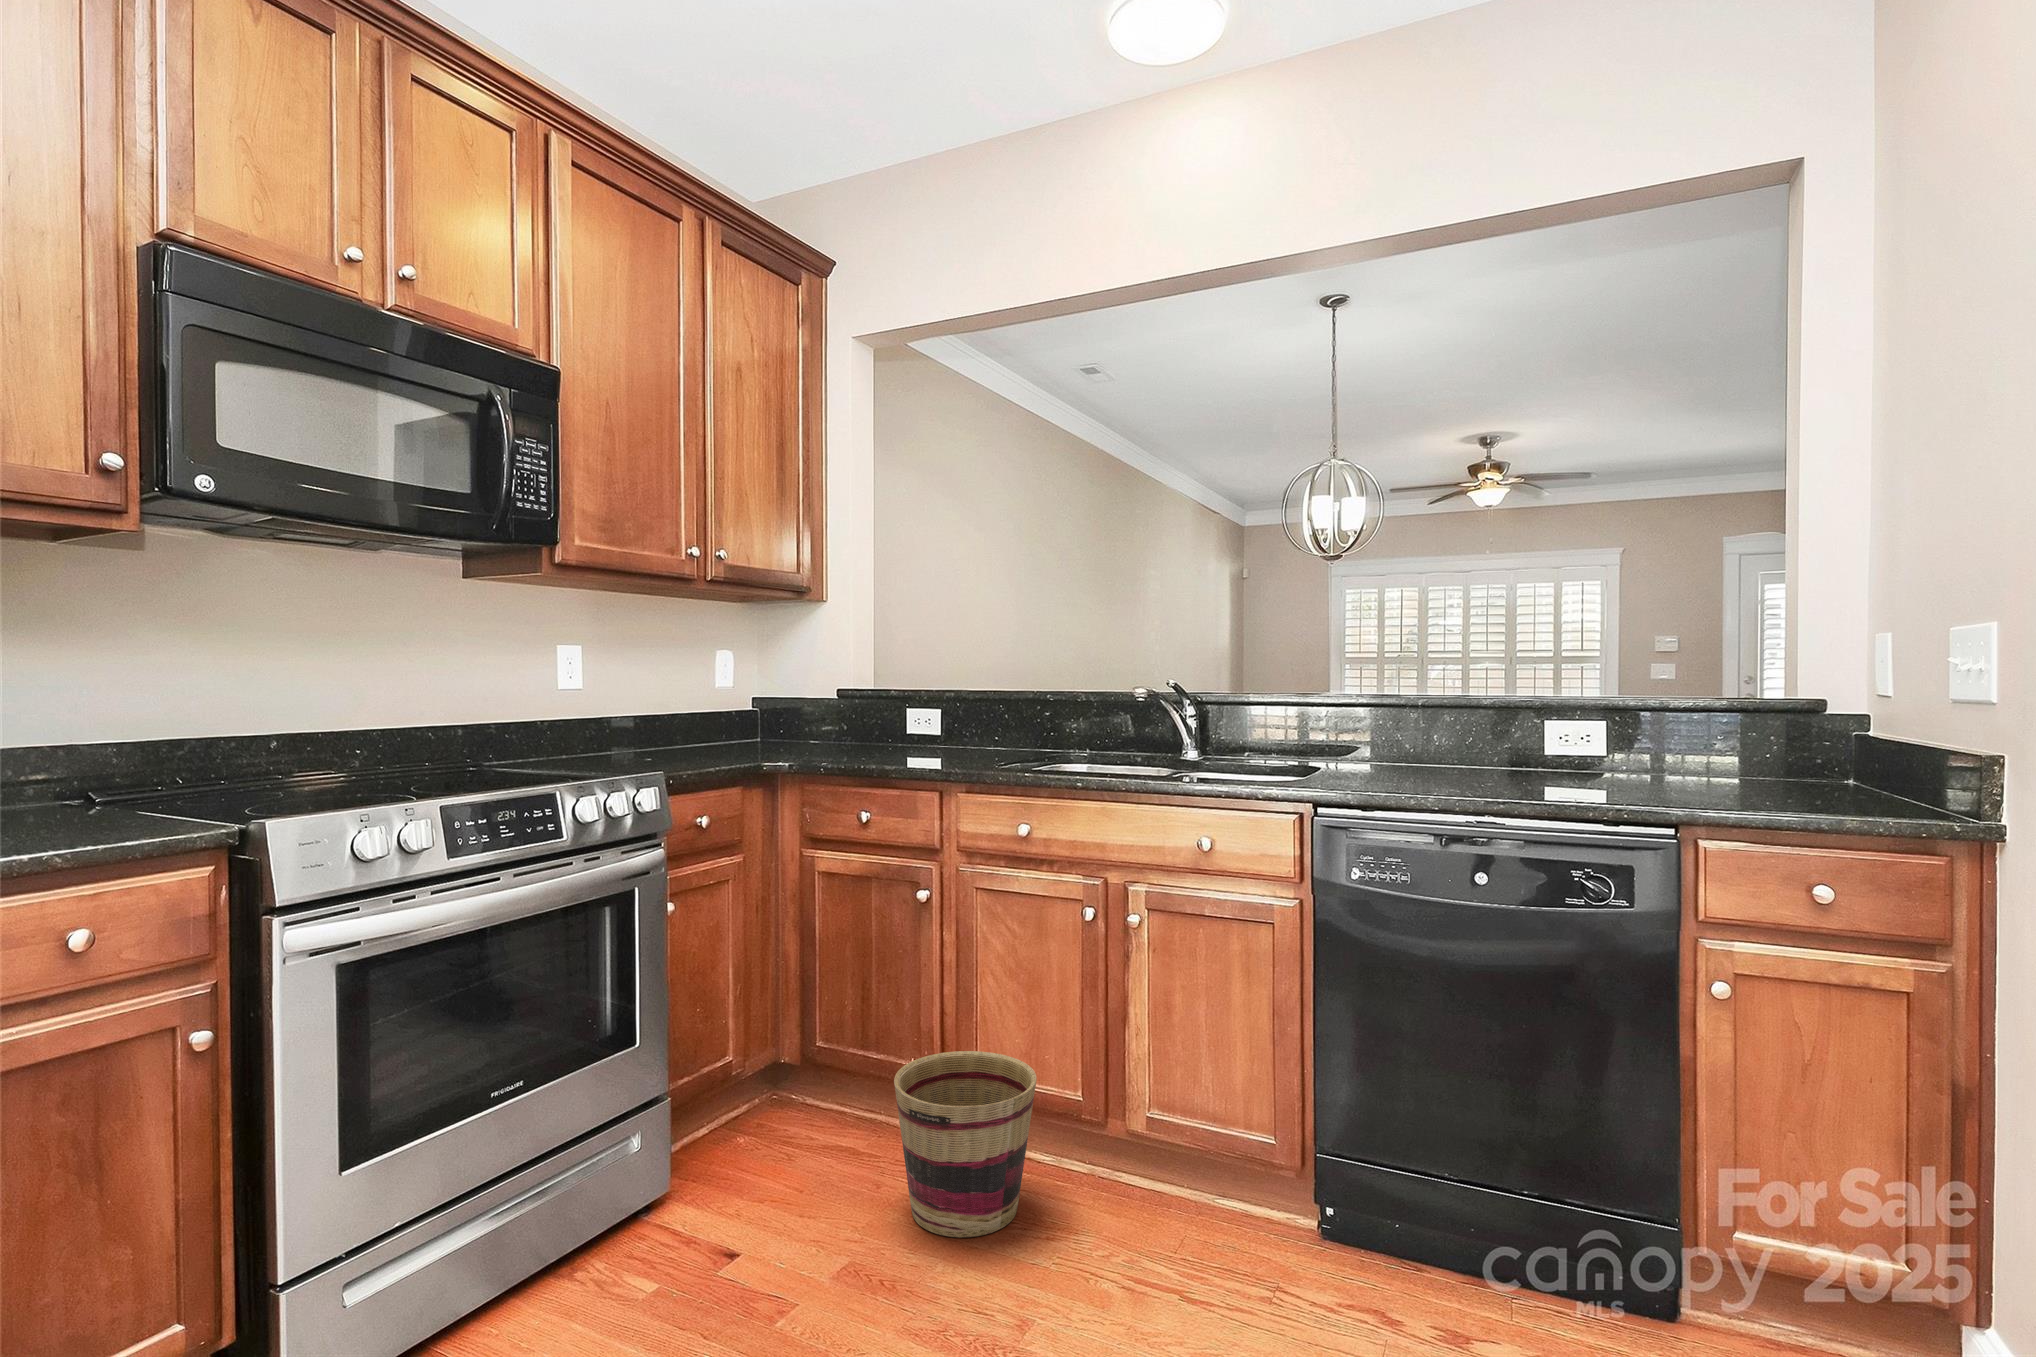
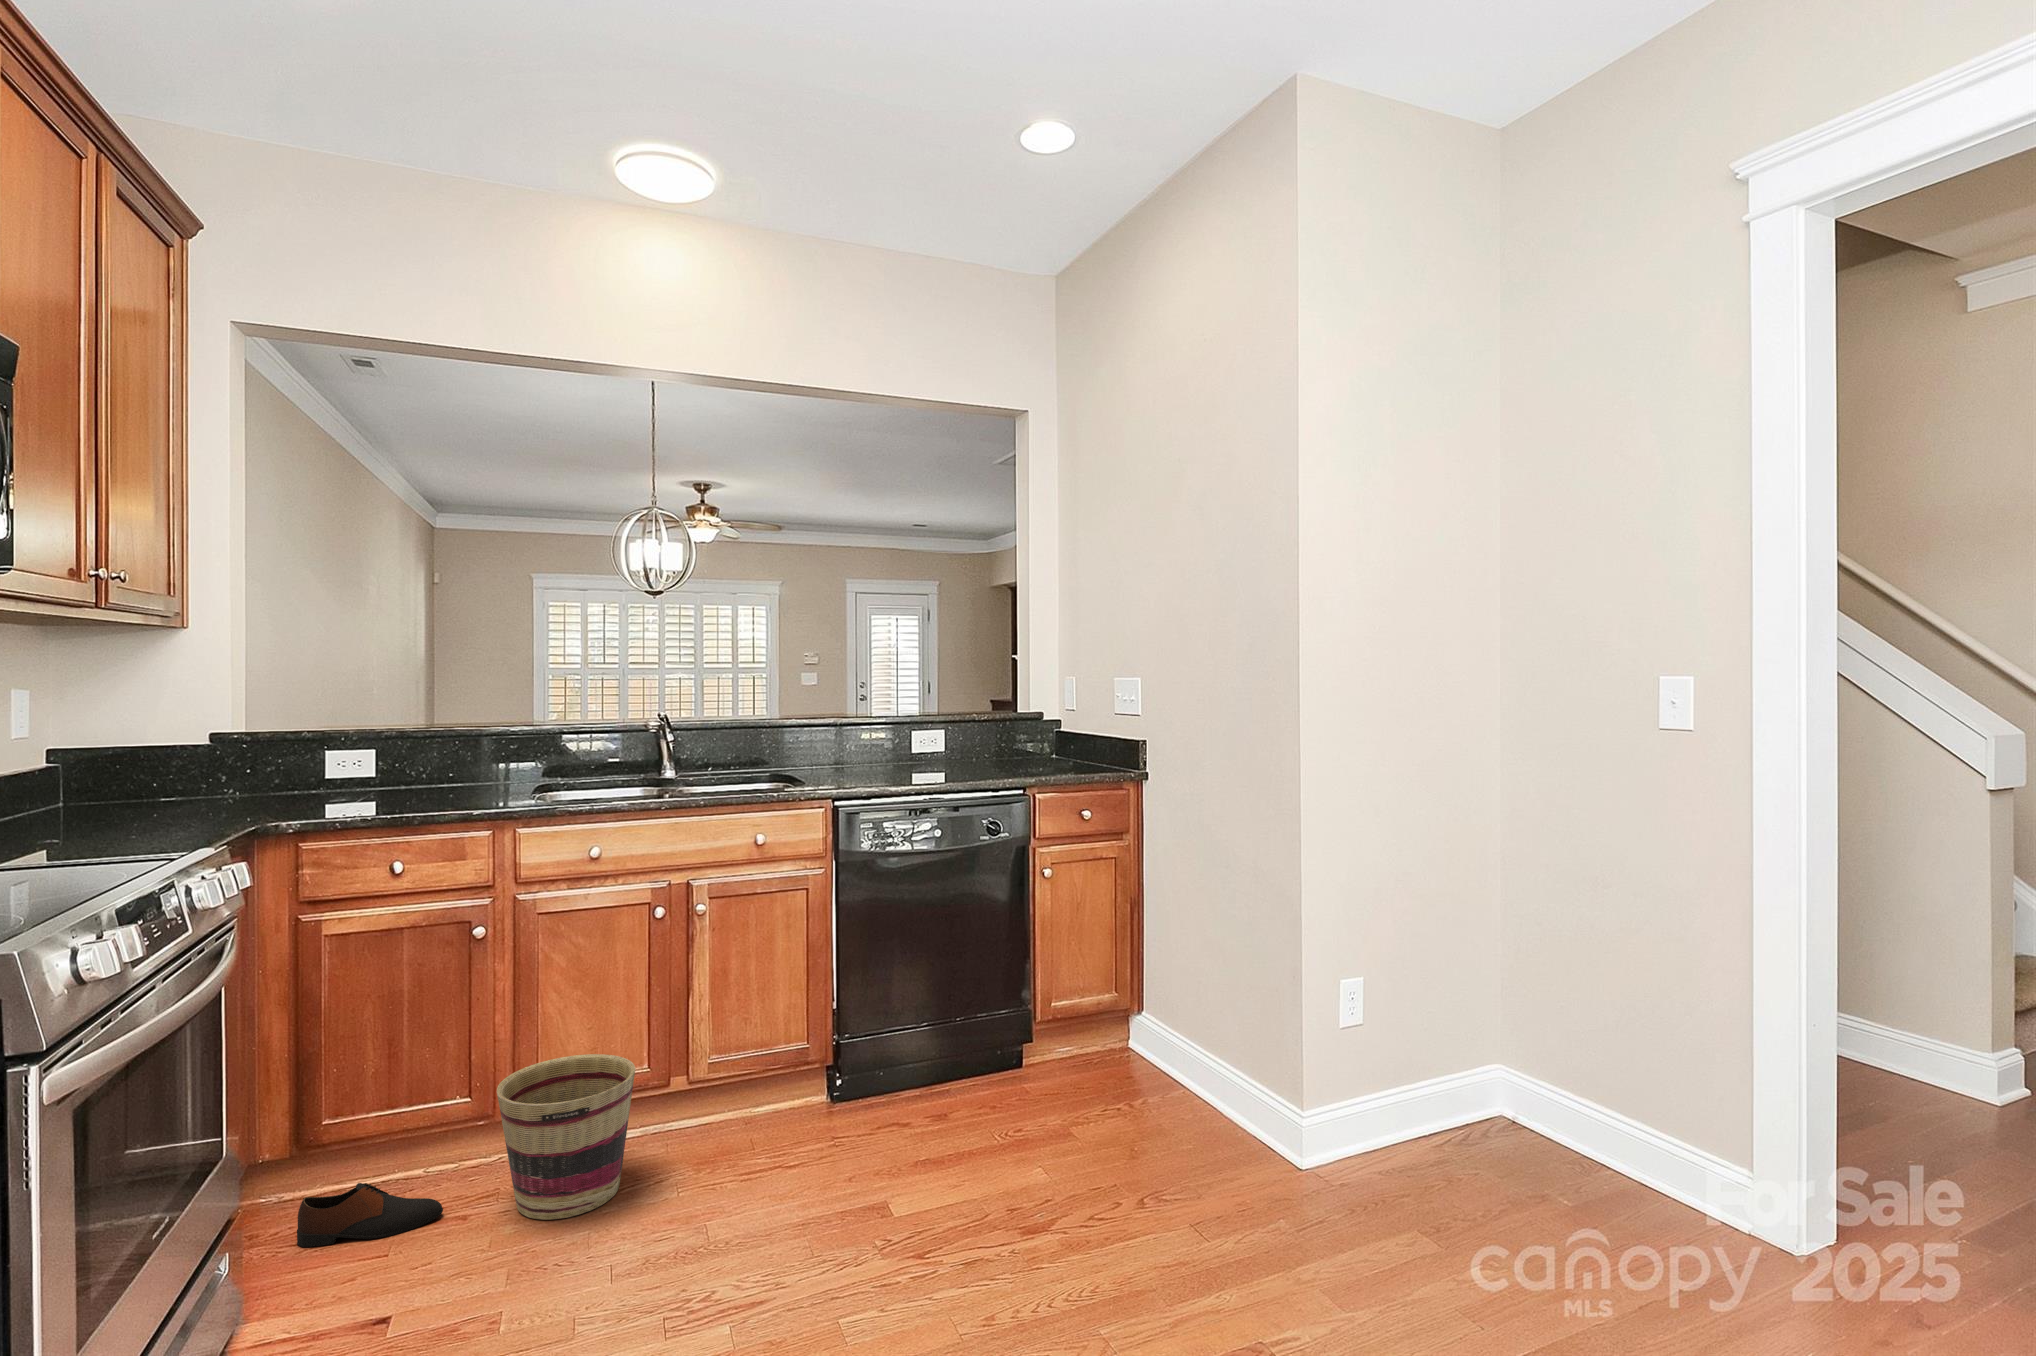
shoe: none [772,1110,871,1178] -> present [297,1183,443,1247]

